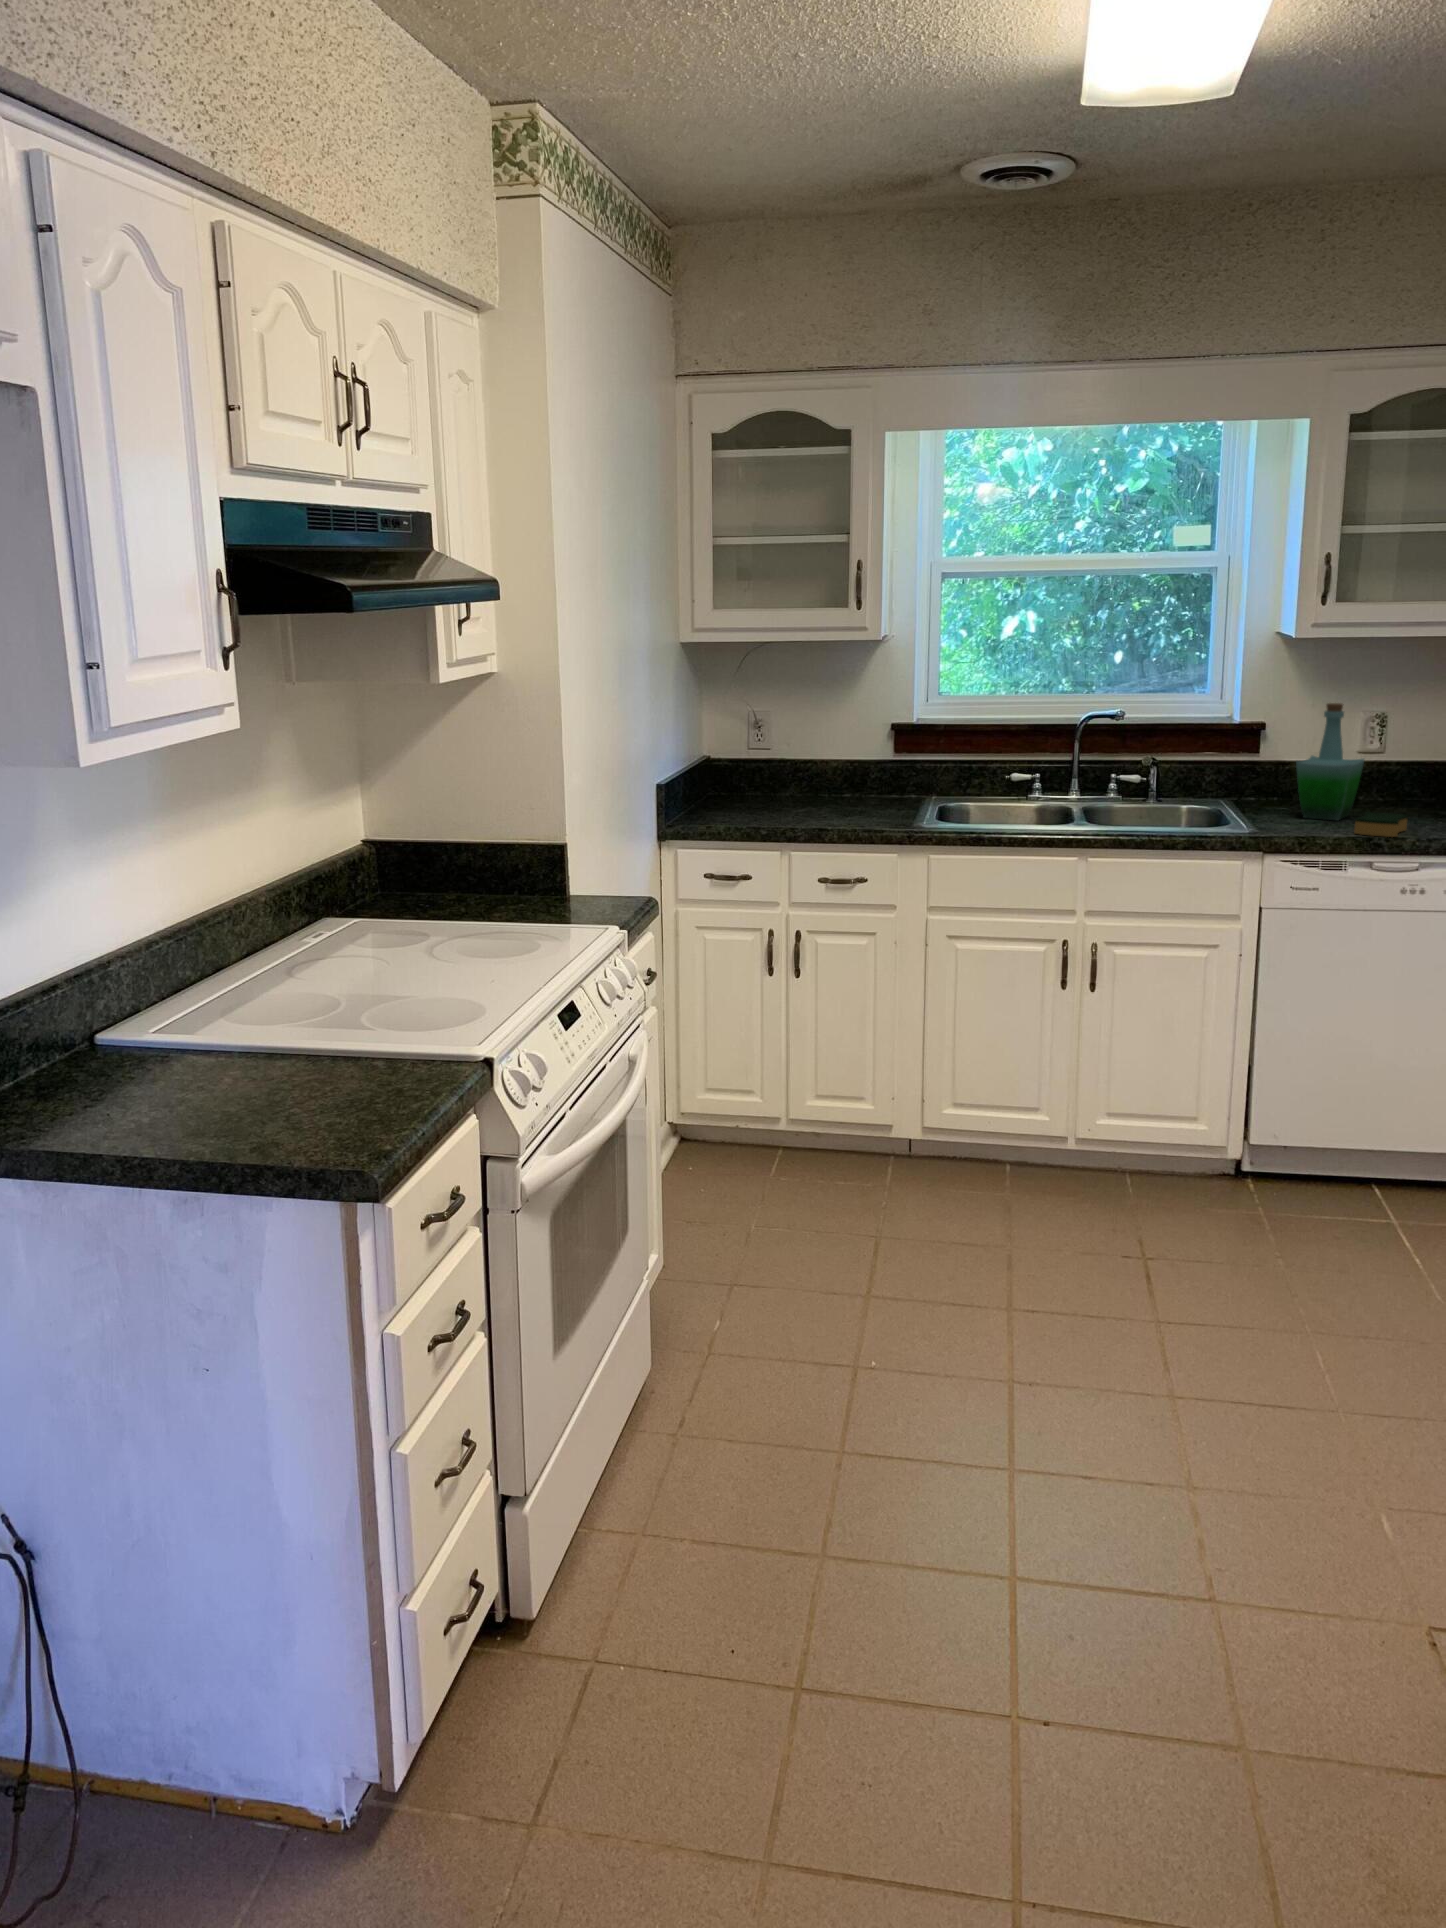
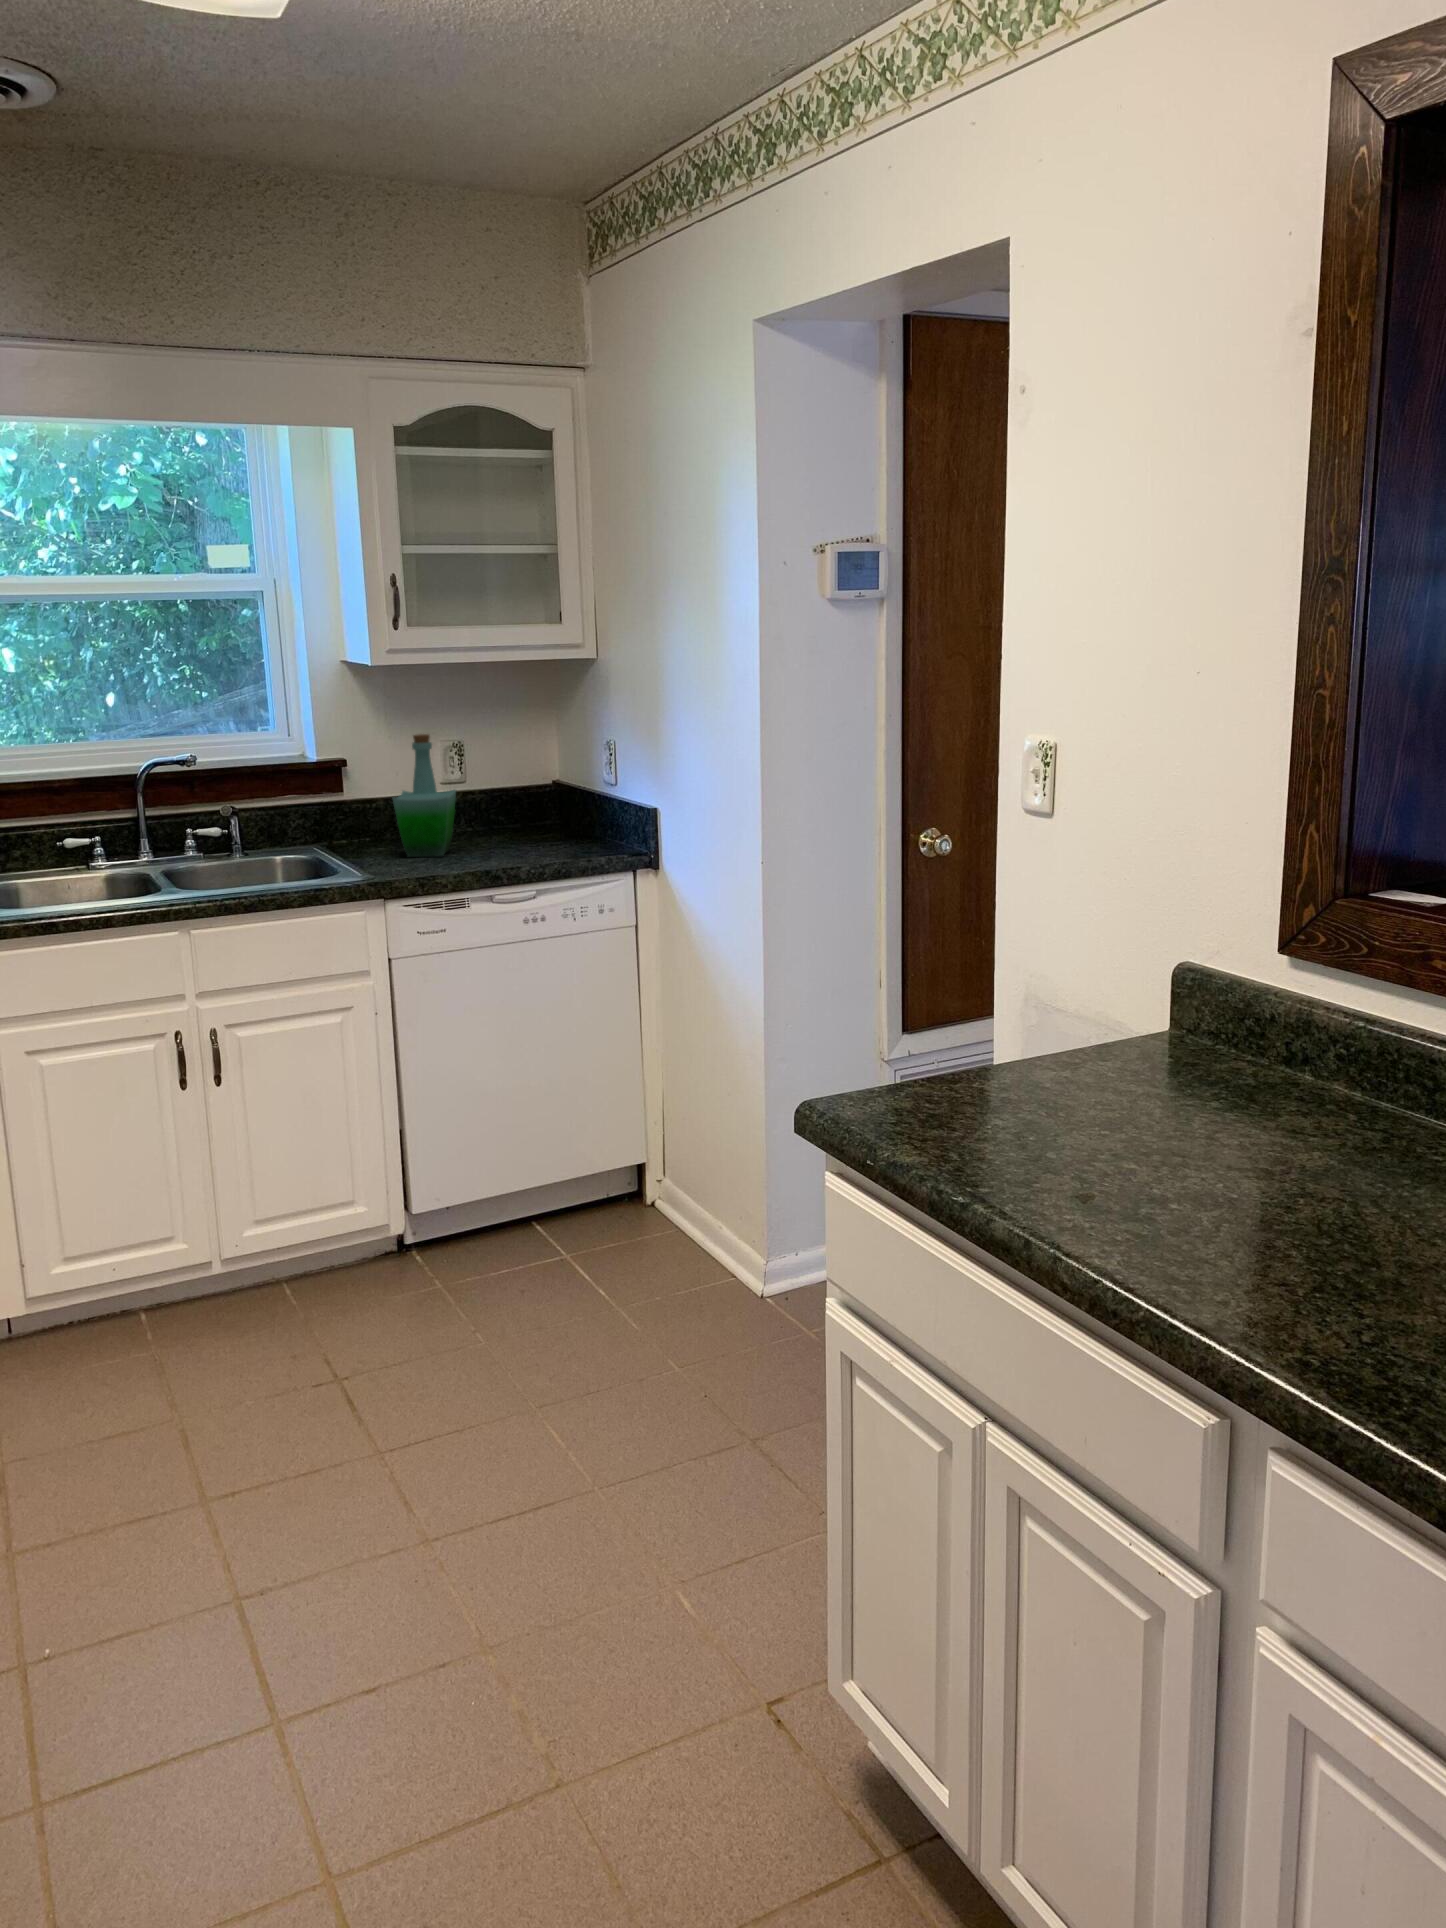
sponge: present [1354,812,1408,837] -> none [467,844,514,869]

